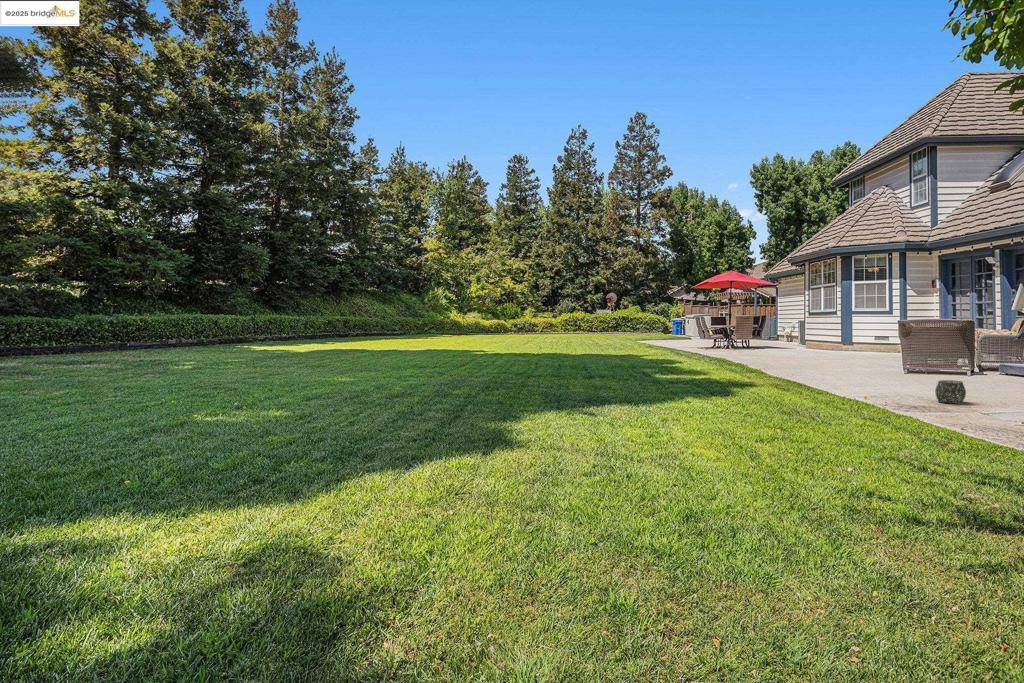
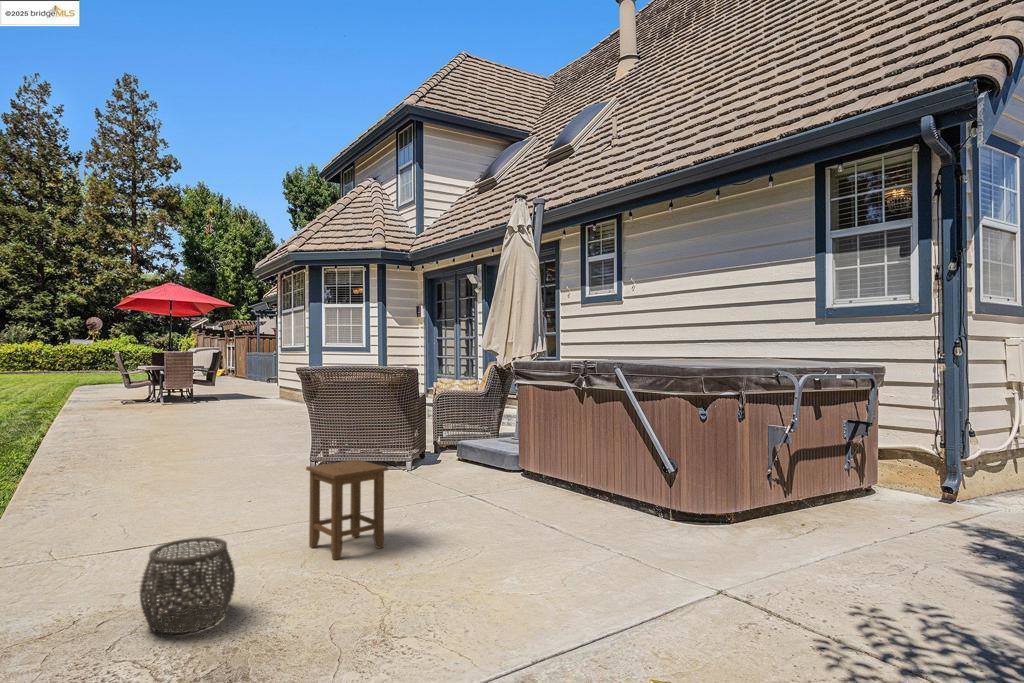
stool: none [965,364,1005,397] -> present [306,460,388,560]

